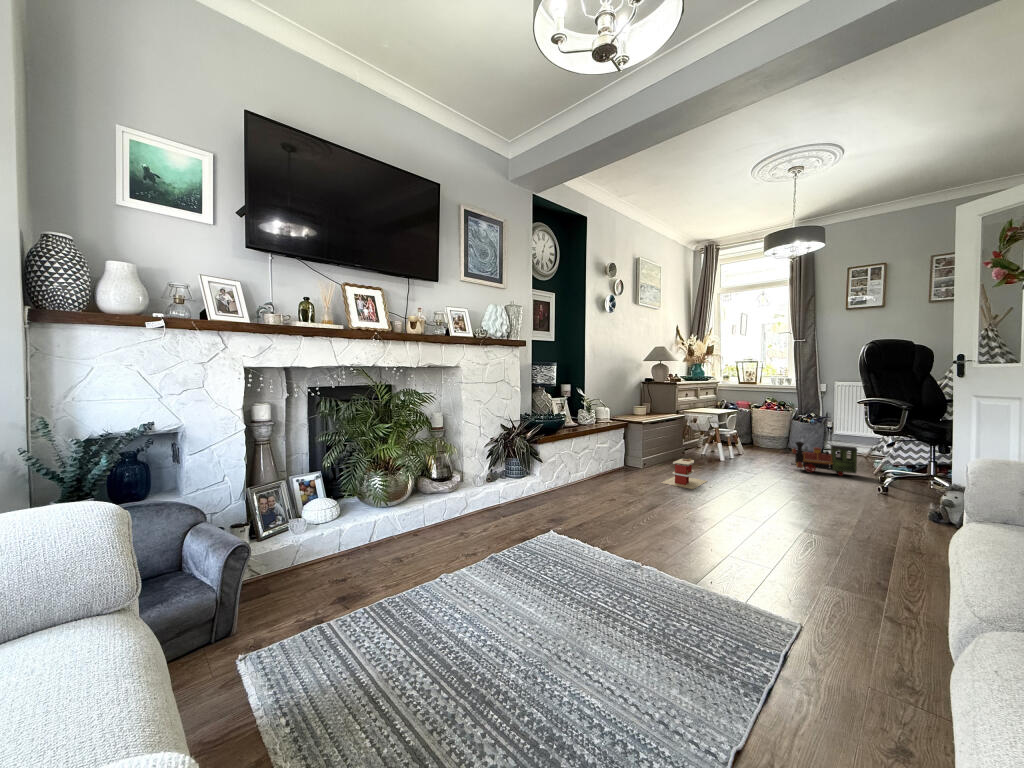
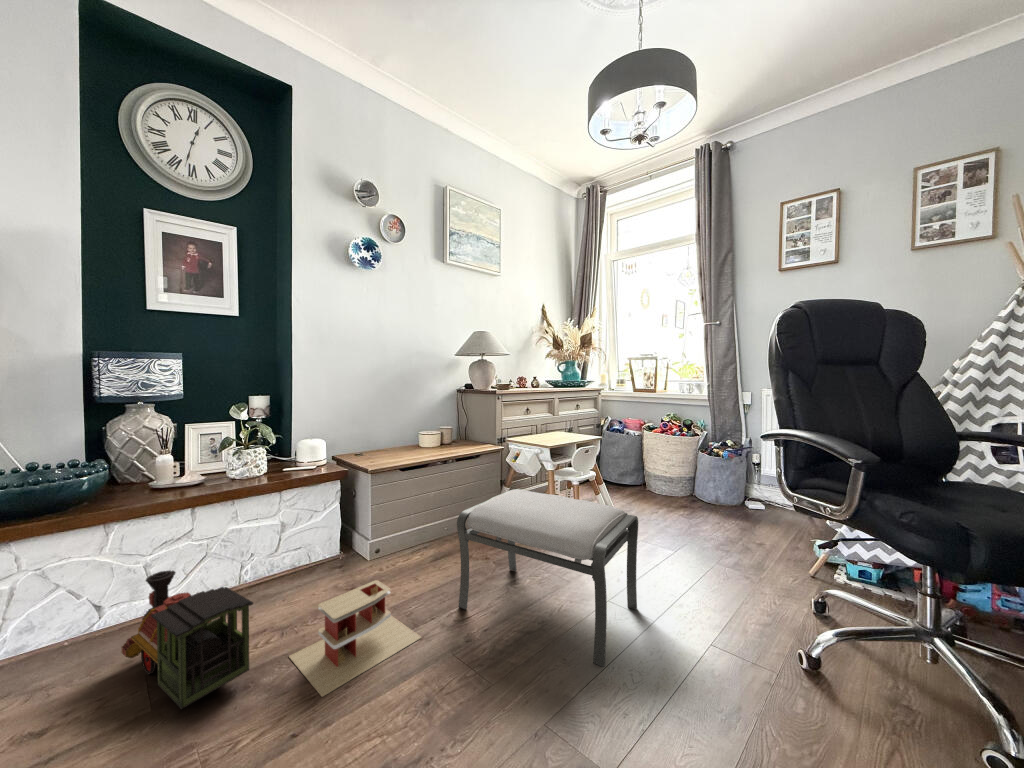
ottoman: none [710,426,796,487] -> present [457,489,638,667]
toy train: present [791,441,857,476] -> present [121,571,253,709]

